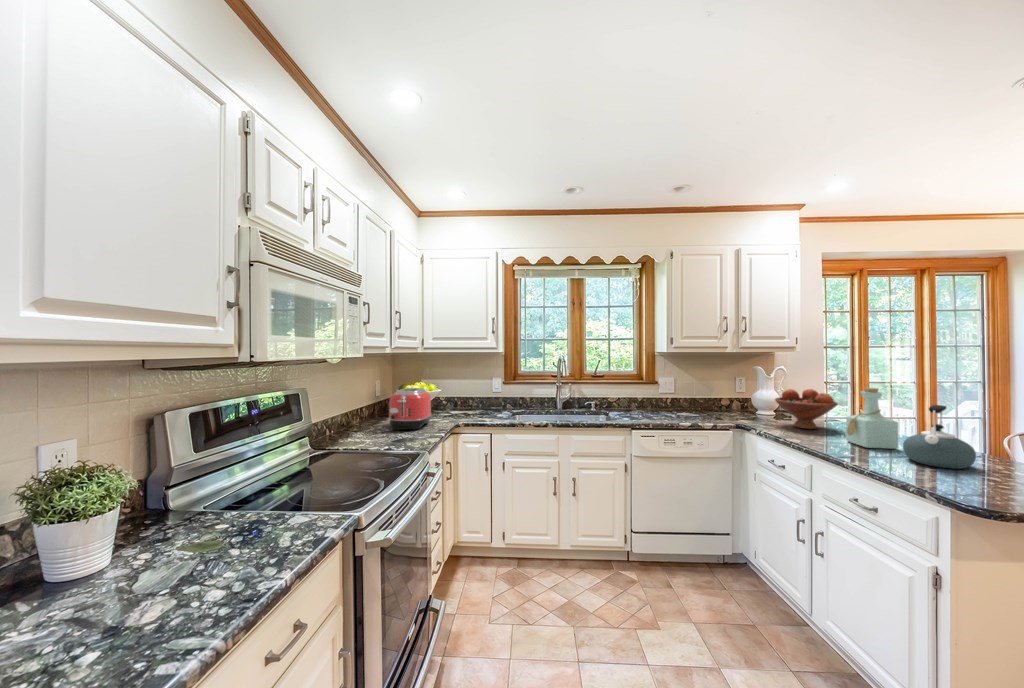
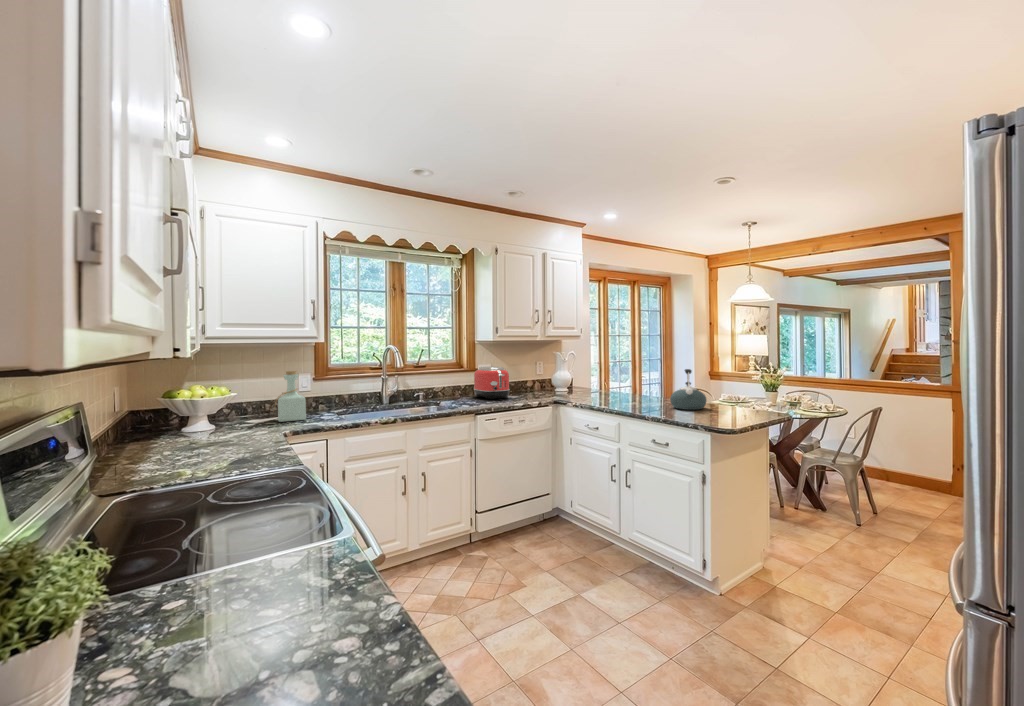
bottle: present [846,387,898,449] -> present [276,371,306,422]
toaster: present [389,388,431,430] -> present [474,367,510,399]
fruit bowl: present [775,389,838,429] -> none [580,367,621,398]

